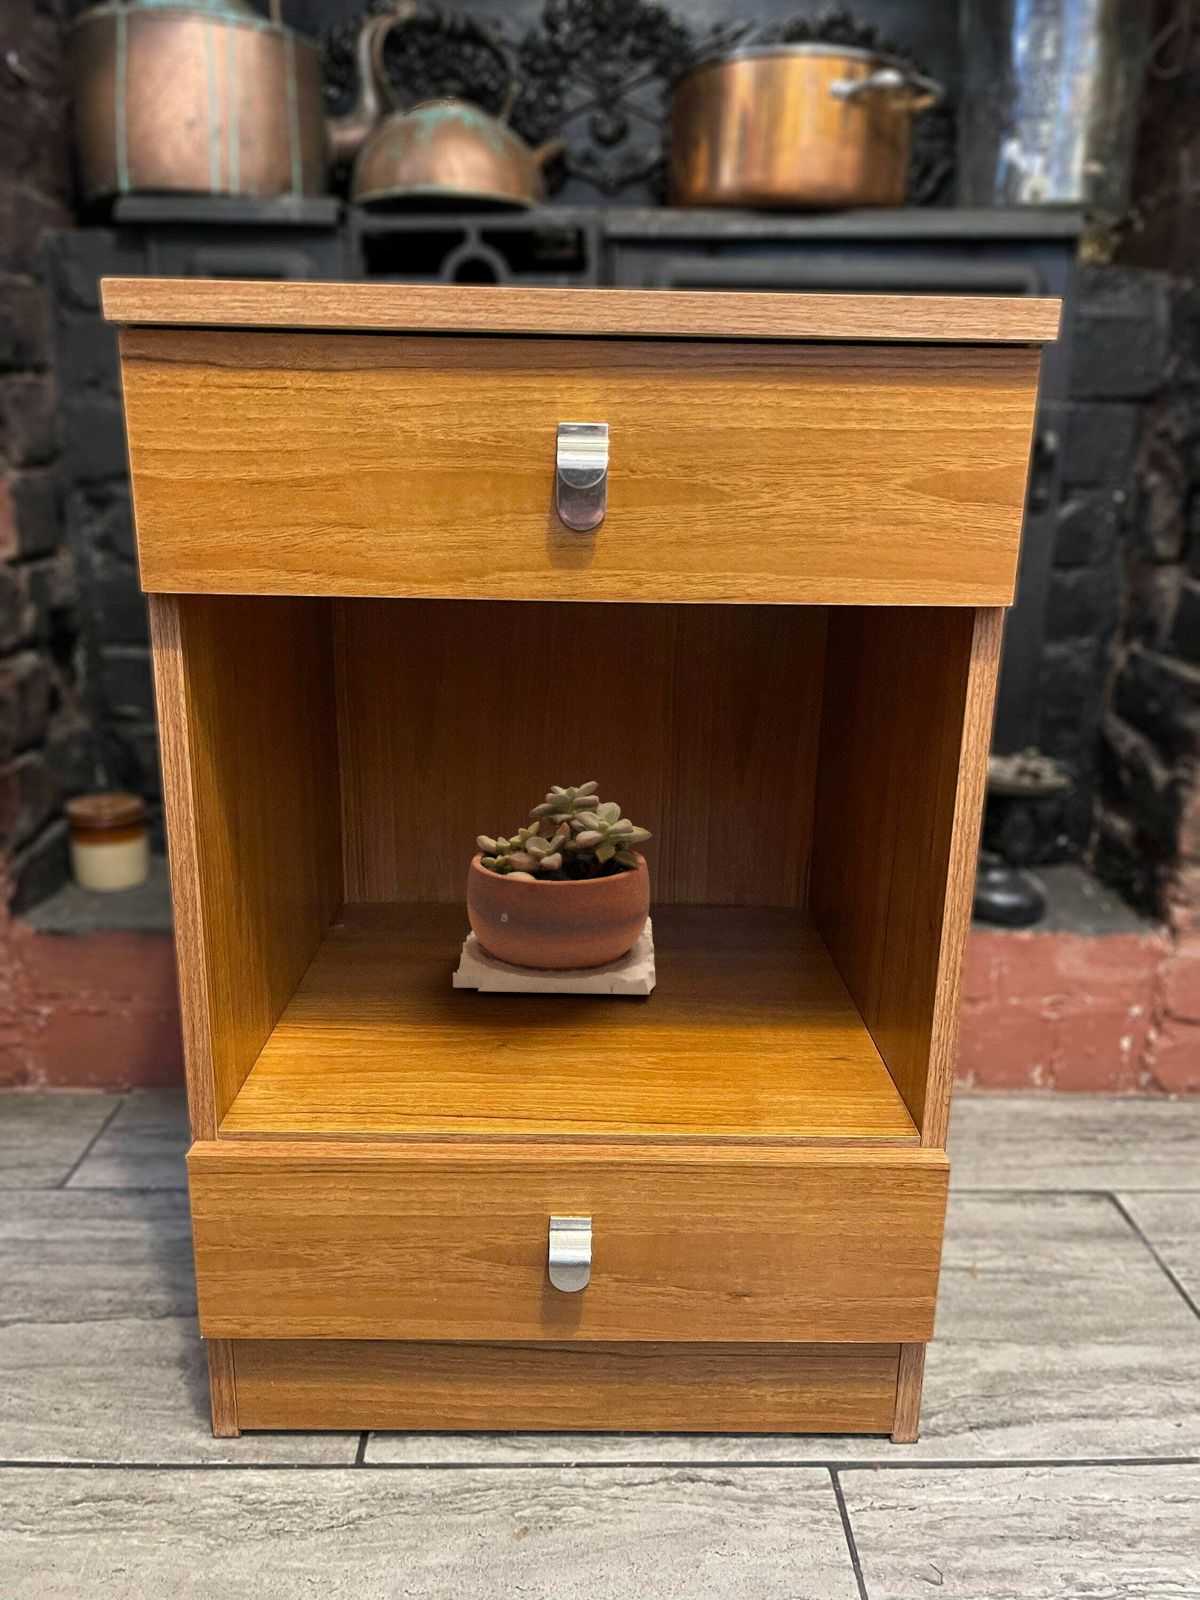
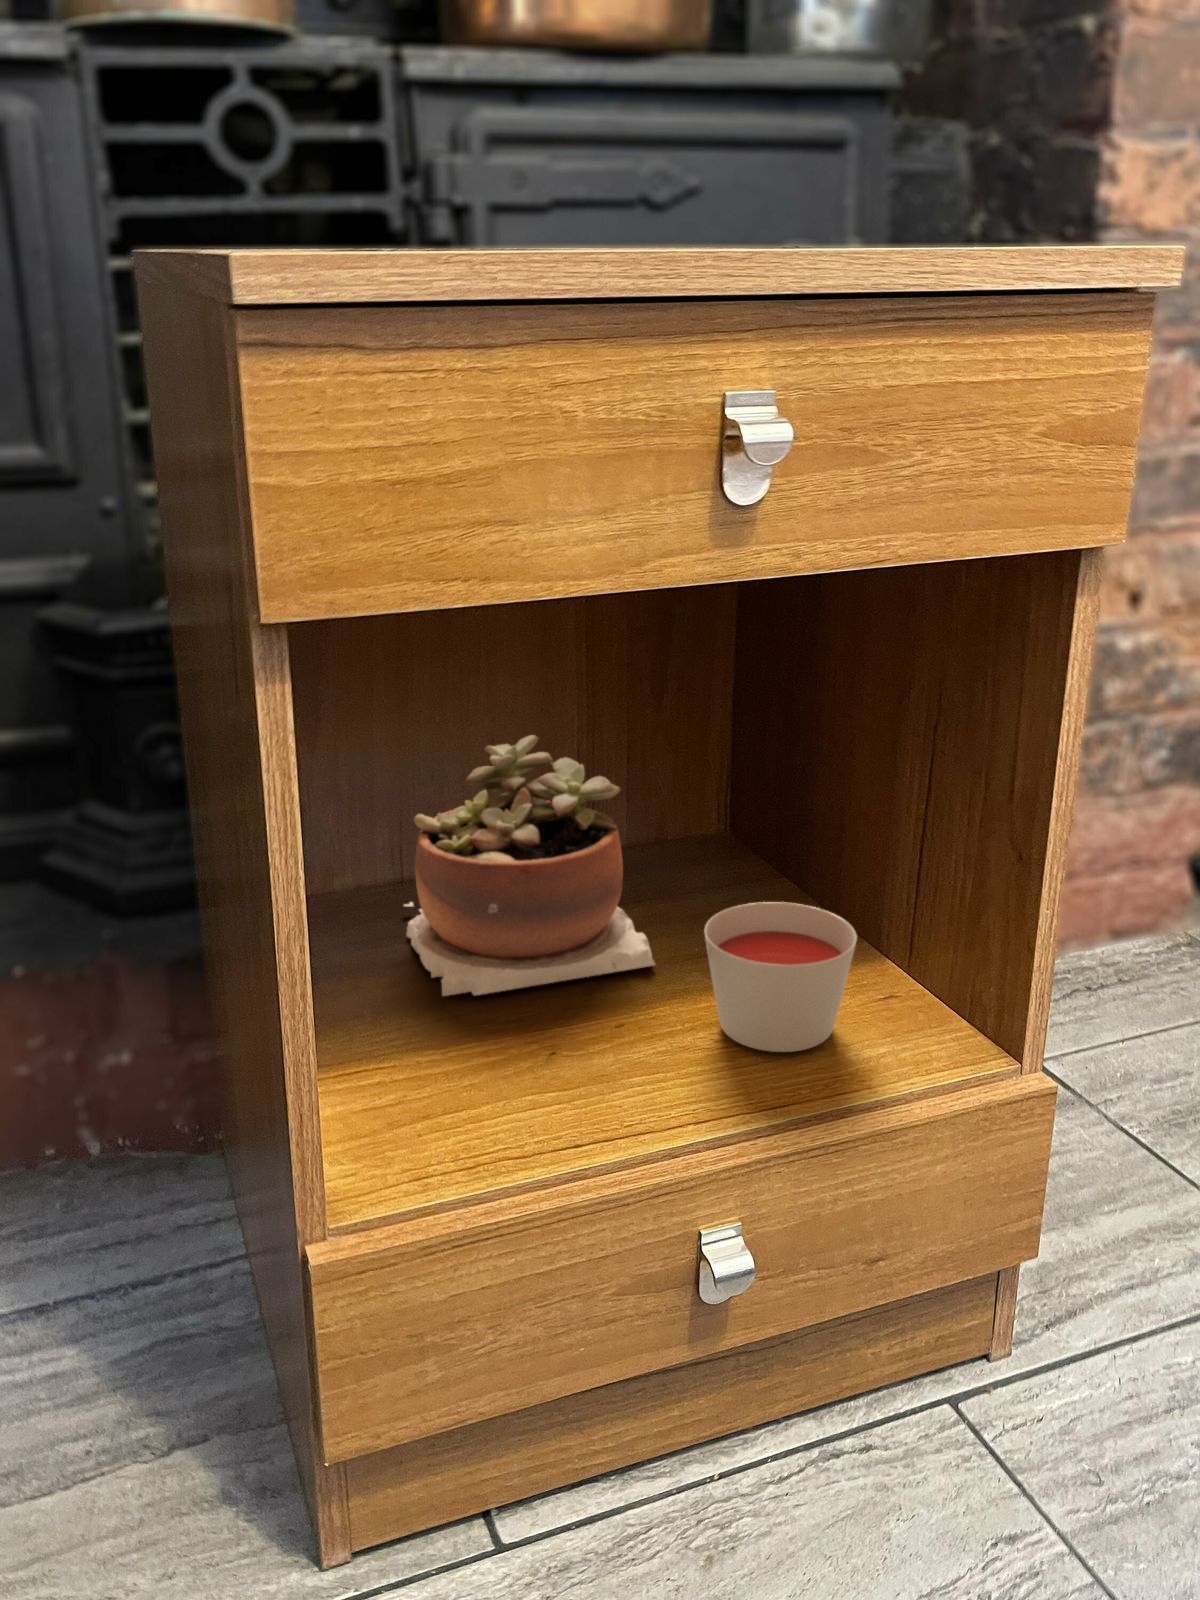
candle: none [647,944,789,1082] -> present [704,902,857,1052]

